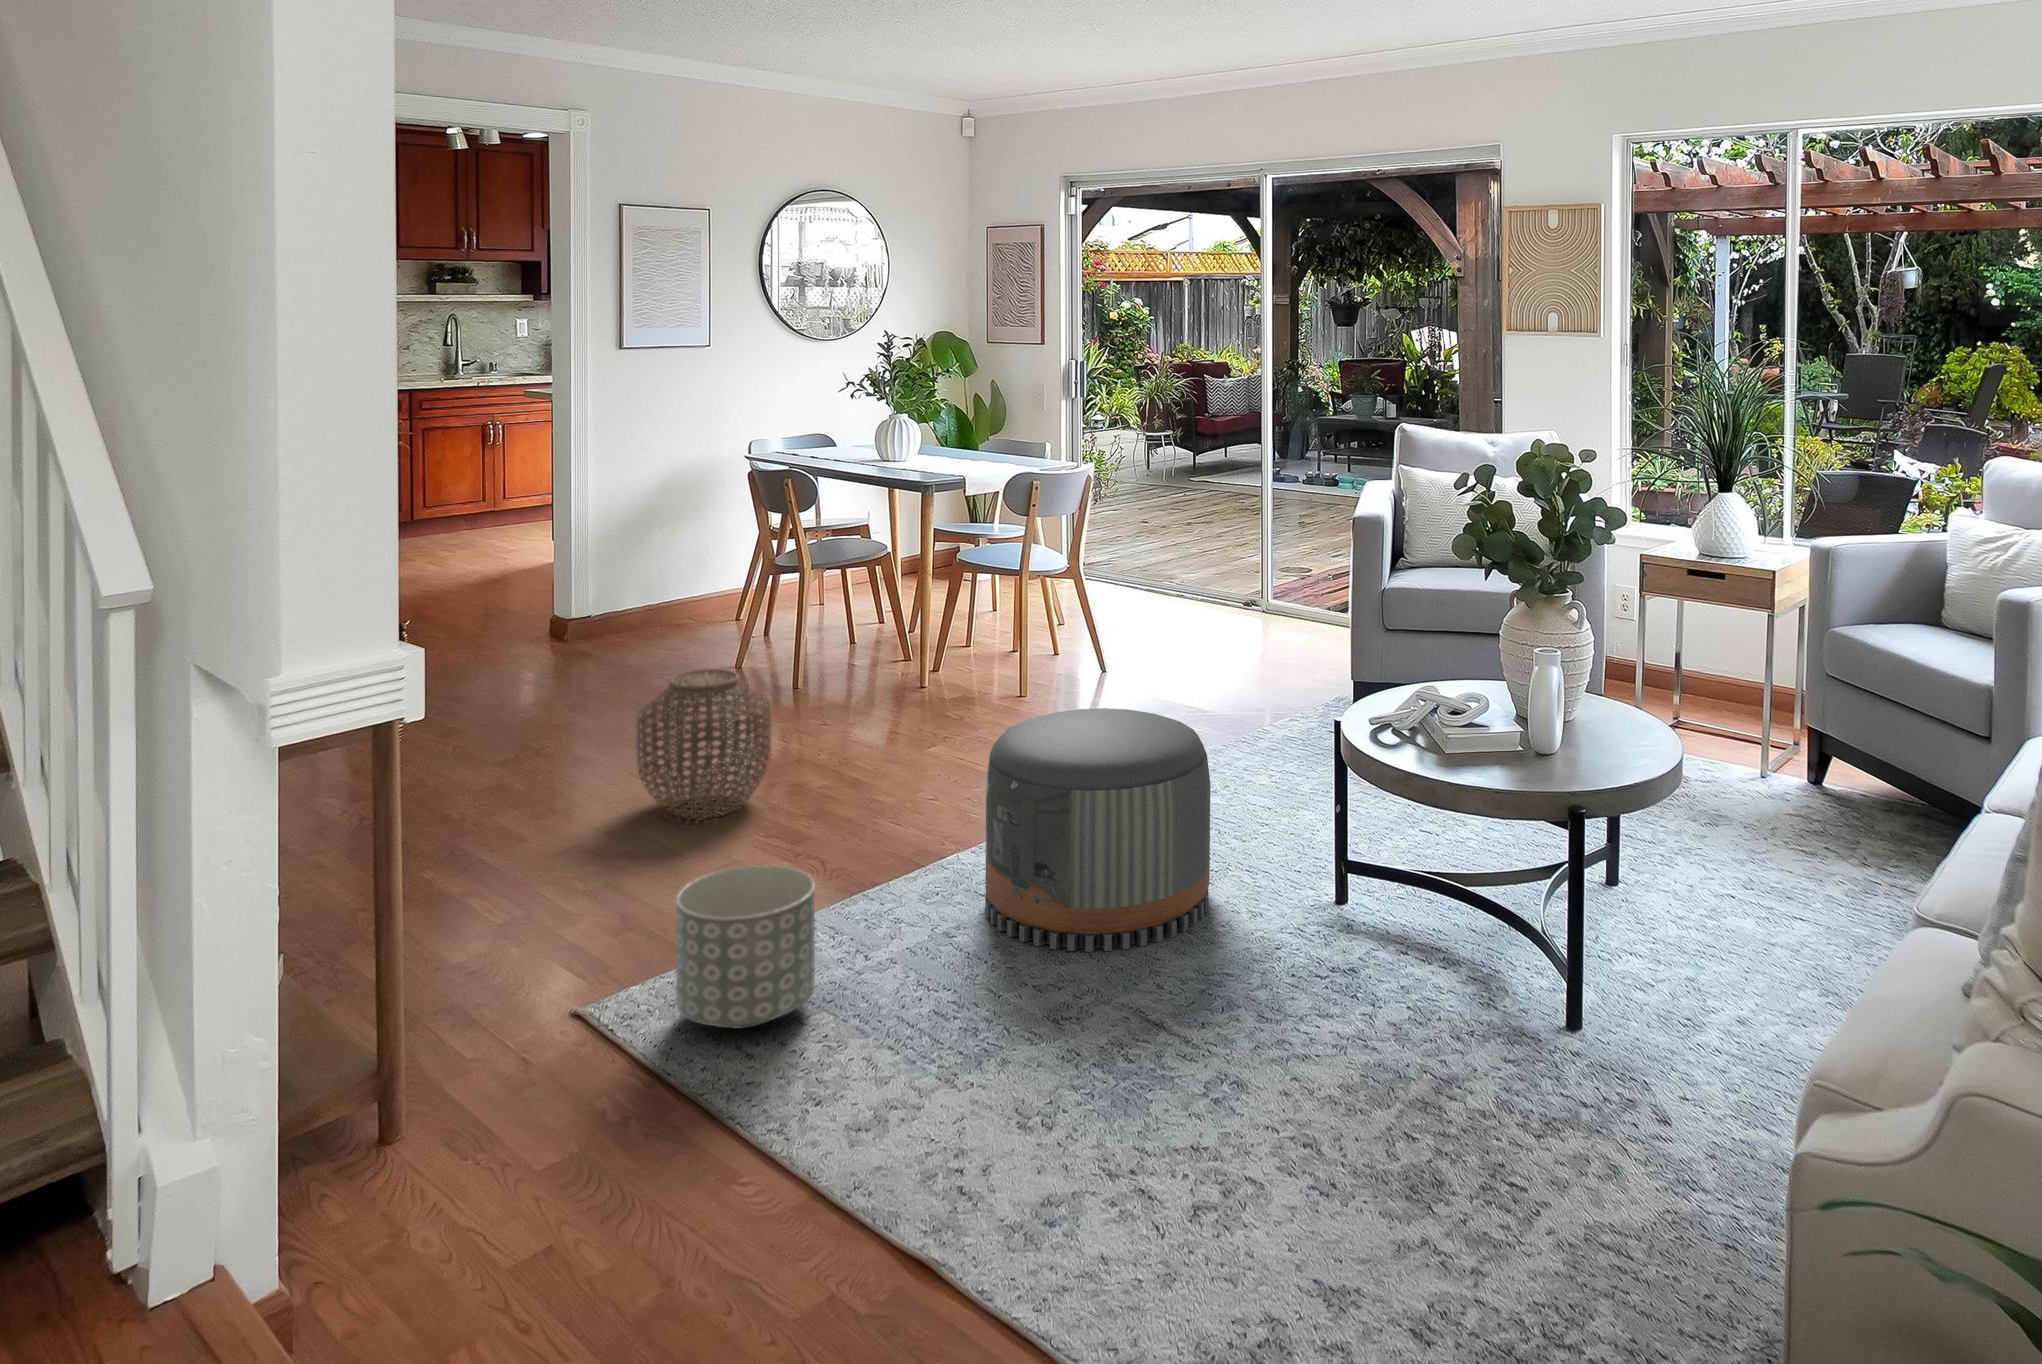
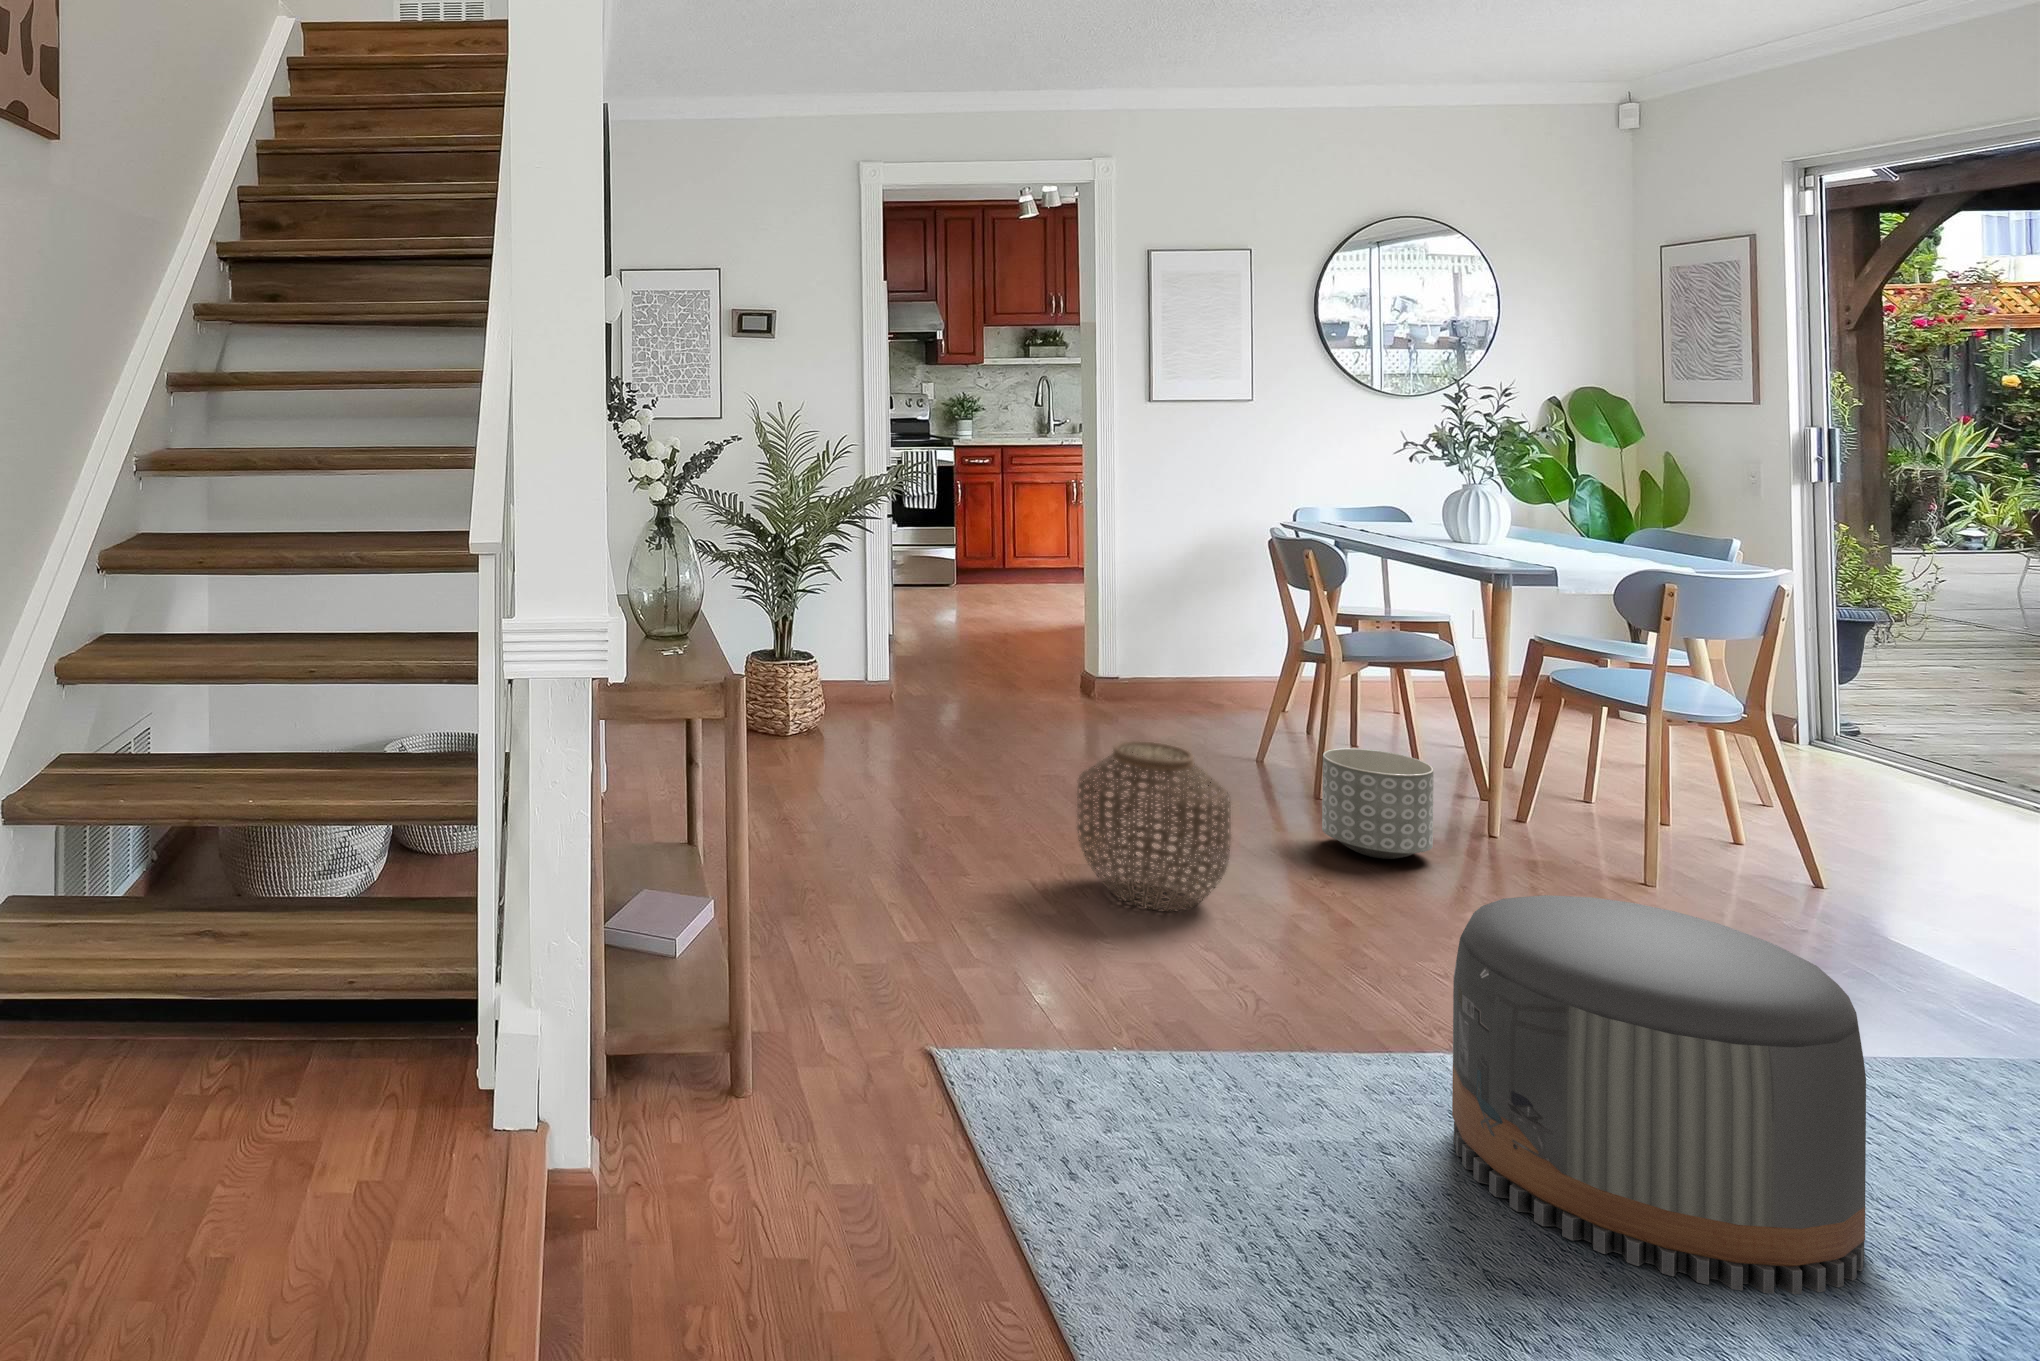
planter: present [676,865,815,1029] -> present [1322,749,1434,859]

